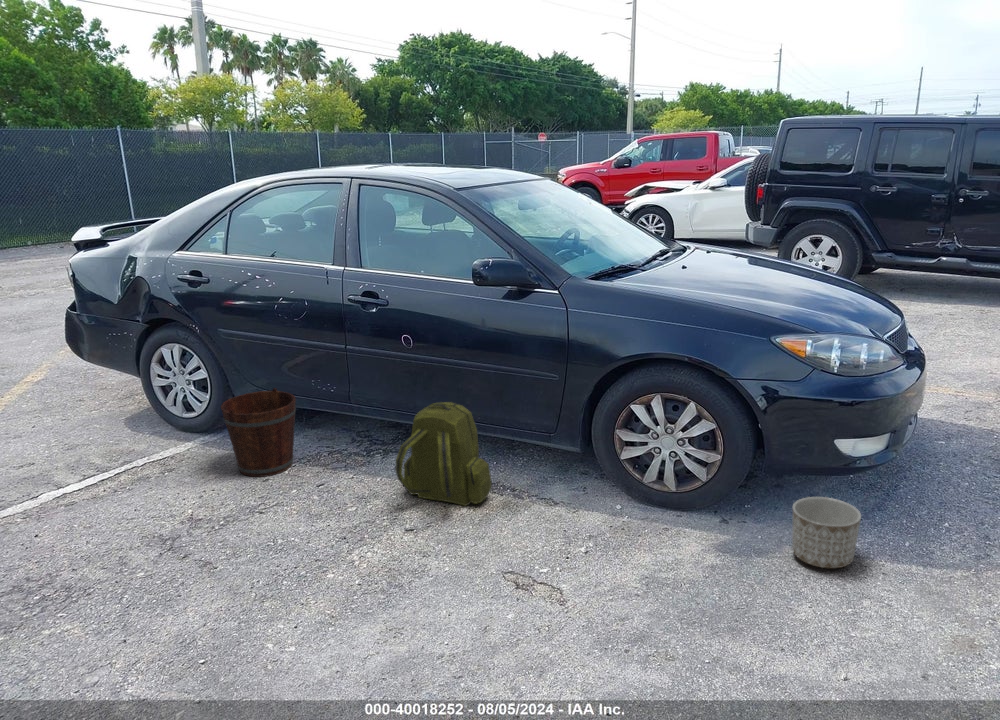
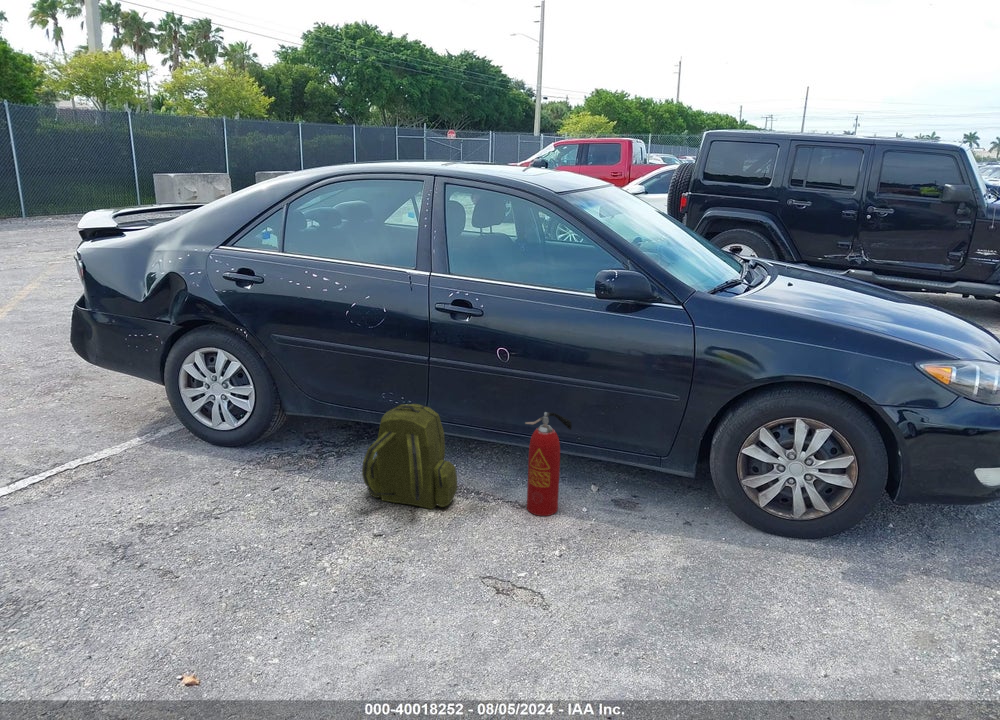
bucket: present [221,388,296,477] -> none [168,386,249,479]
fire extinguisher: none [555,409,602,513] -> present [526,412,572,516]
planter: present [792,497,861,568] -> none [757,500,823,568]

